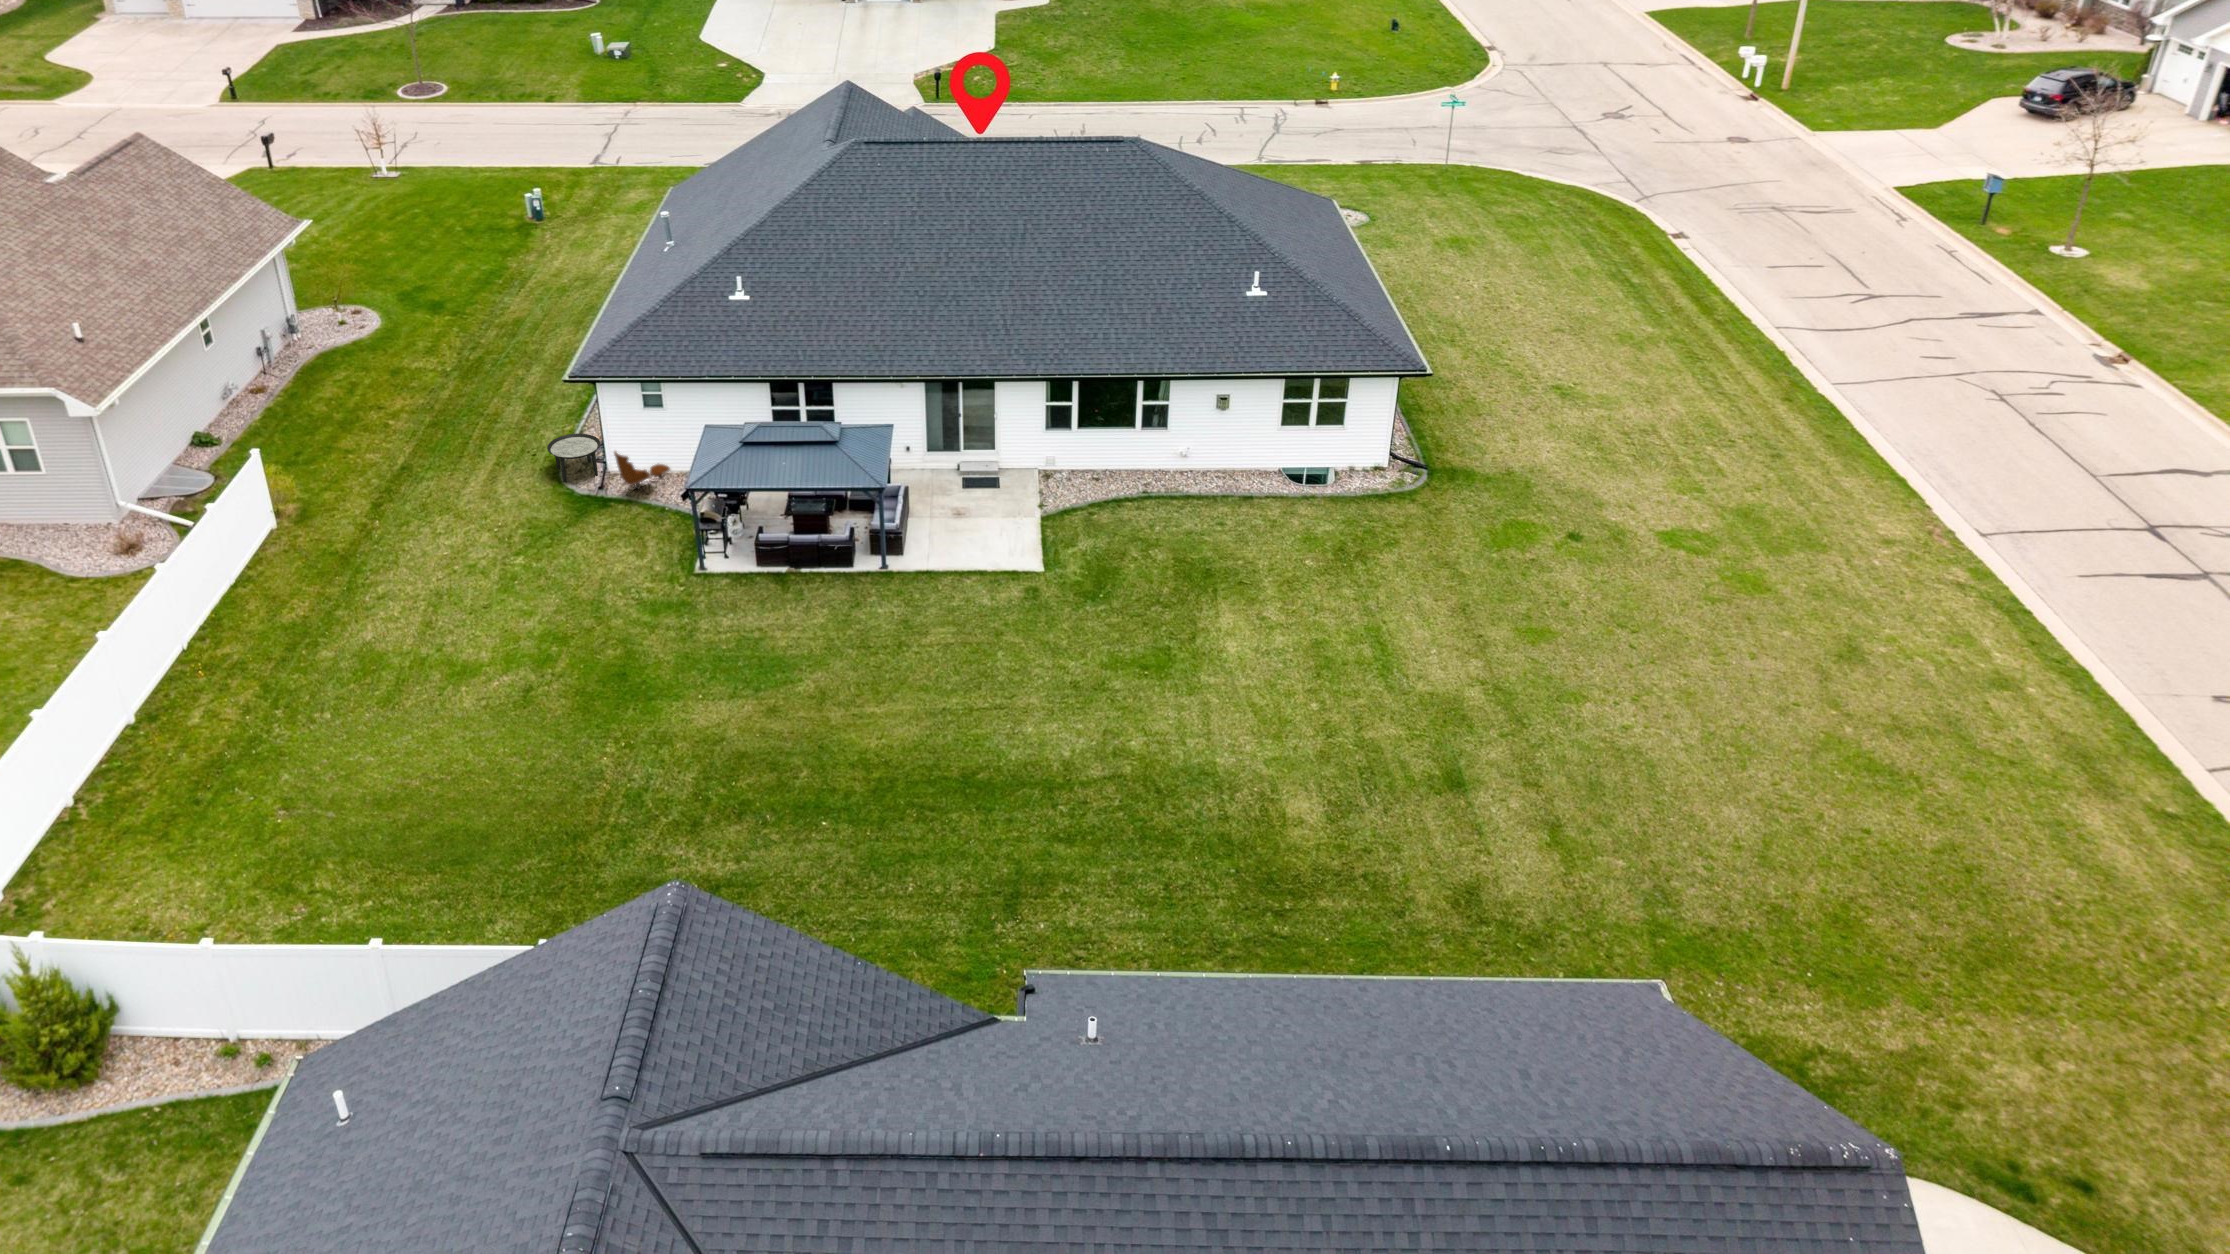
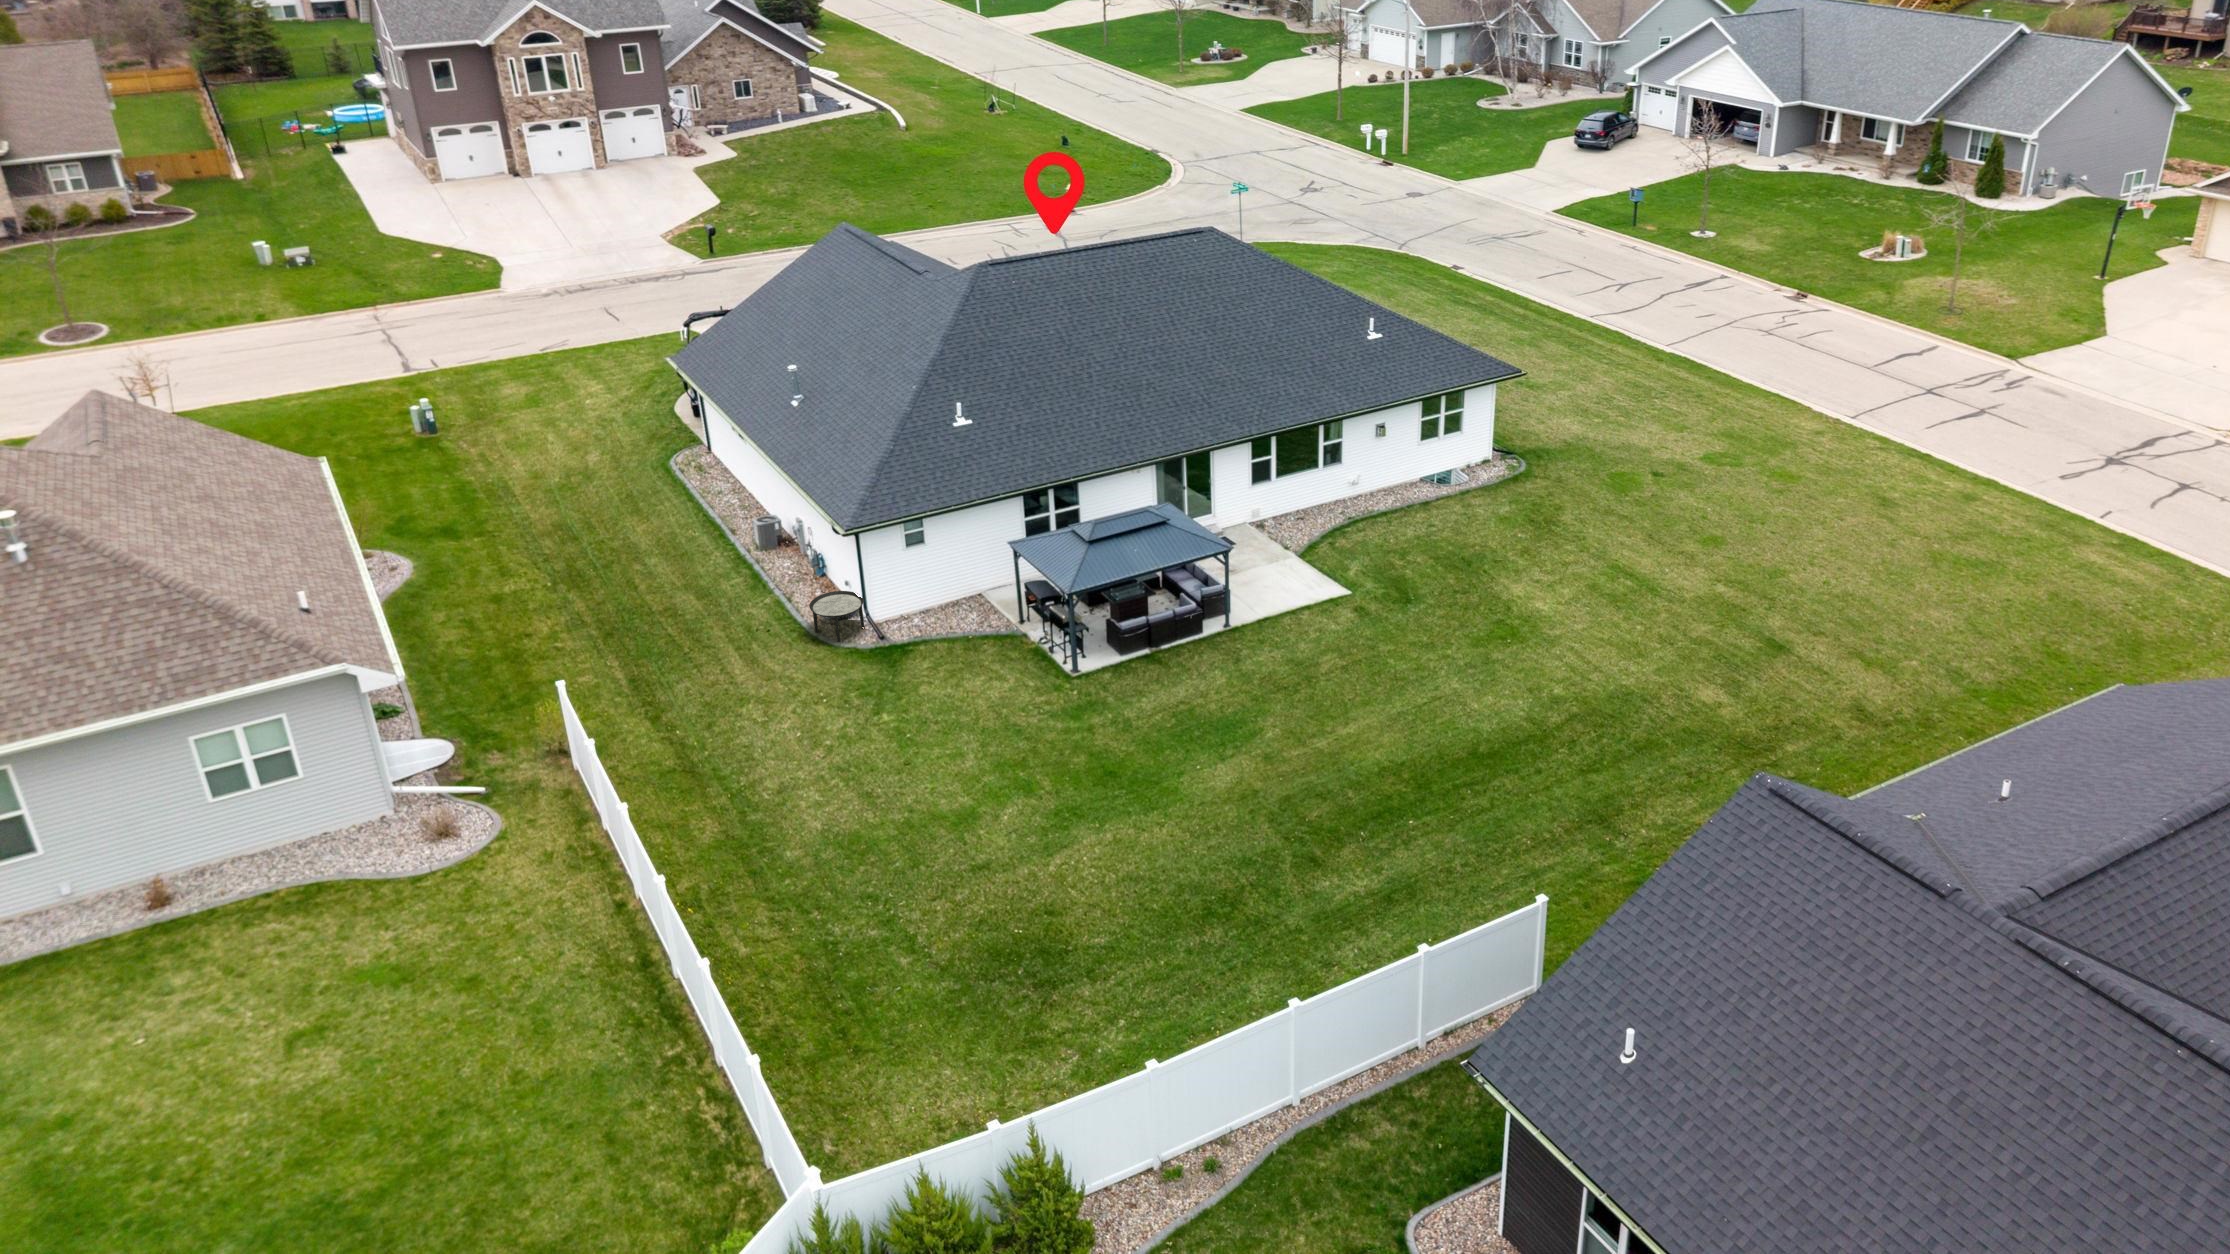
lounge chair: present [614,452,670,489] -> none [900,593,940,636]

